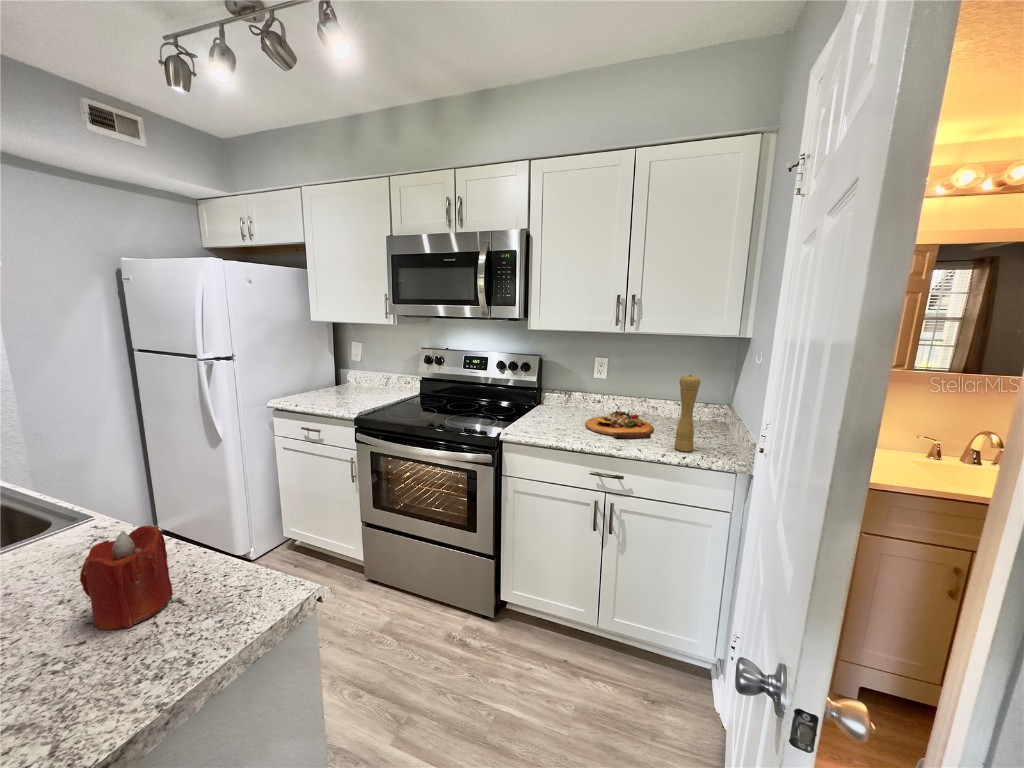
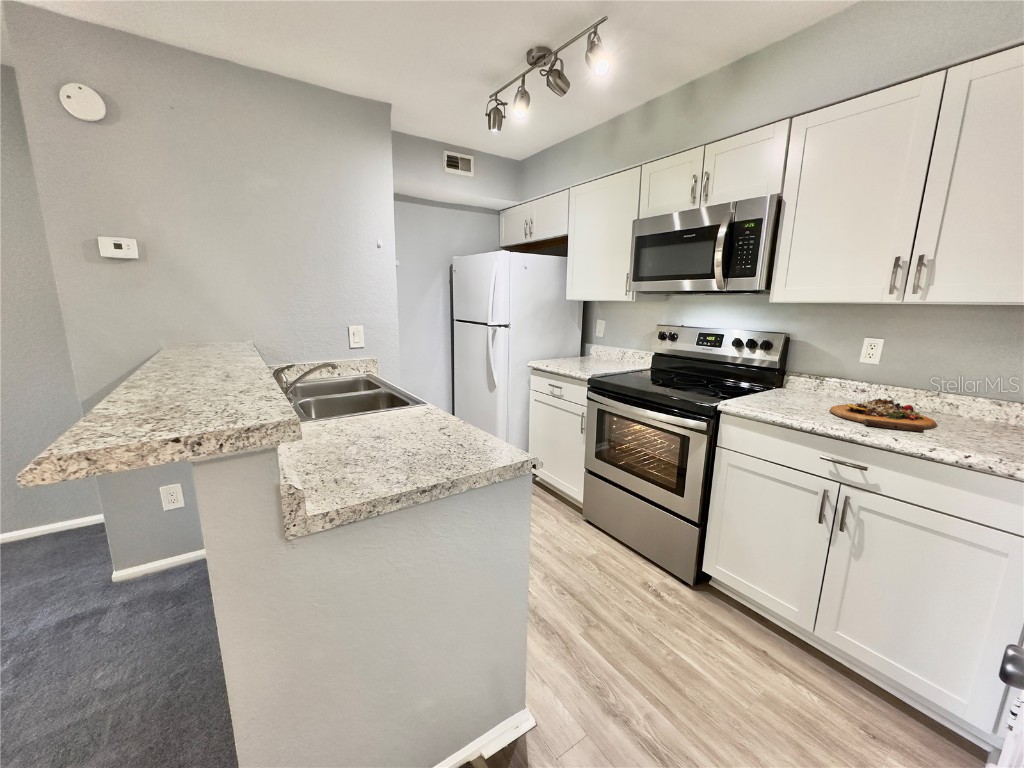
pepper mill: present [674,375,700,452] -> none [956,353,1014,453]
candle: present [80,526,173,630] -> none [422,395,459,448]

